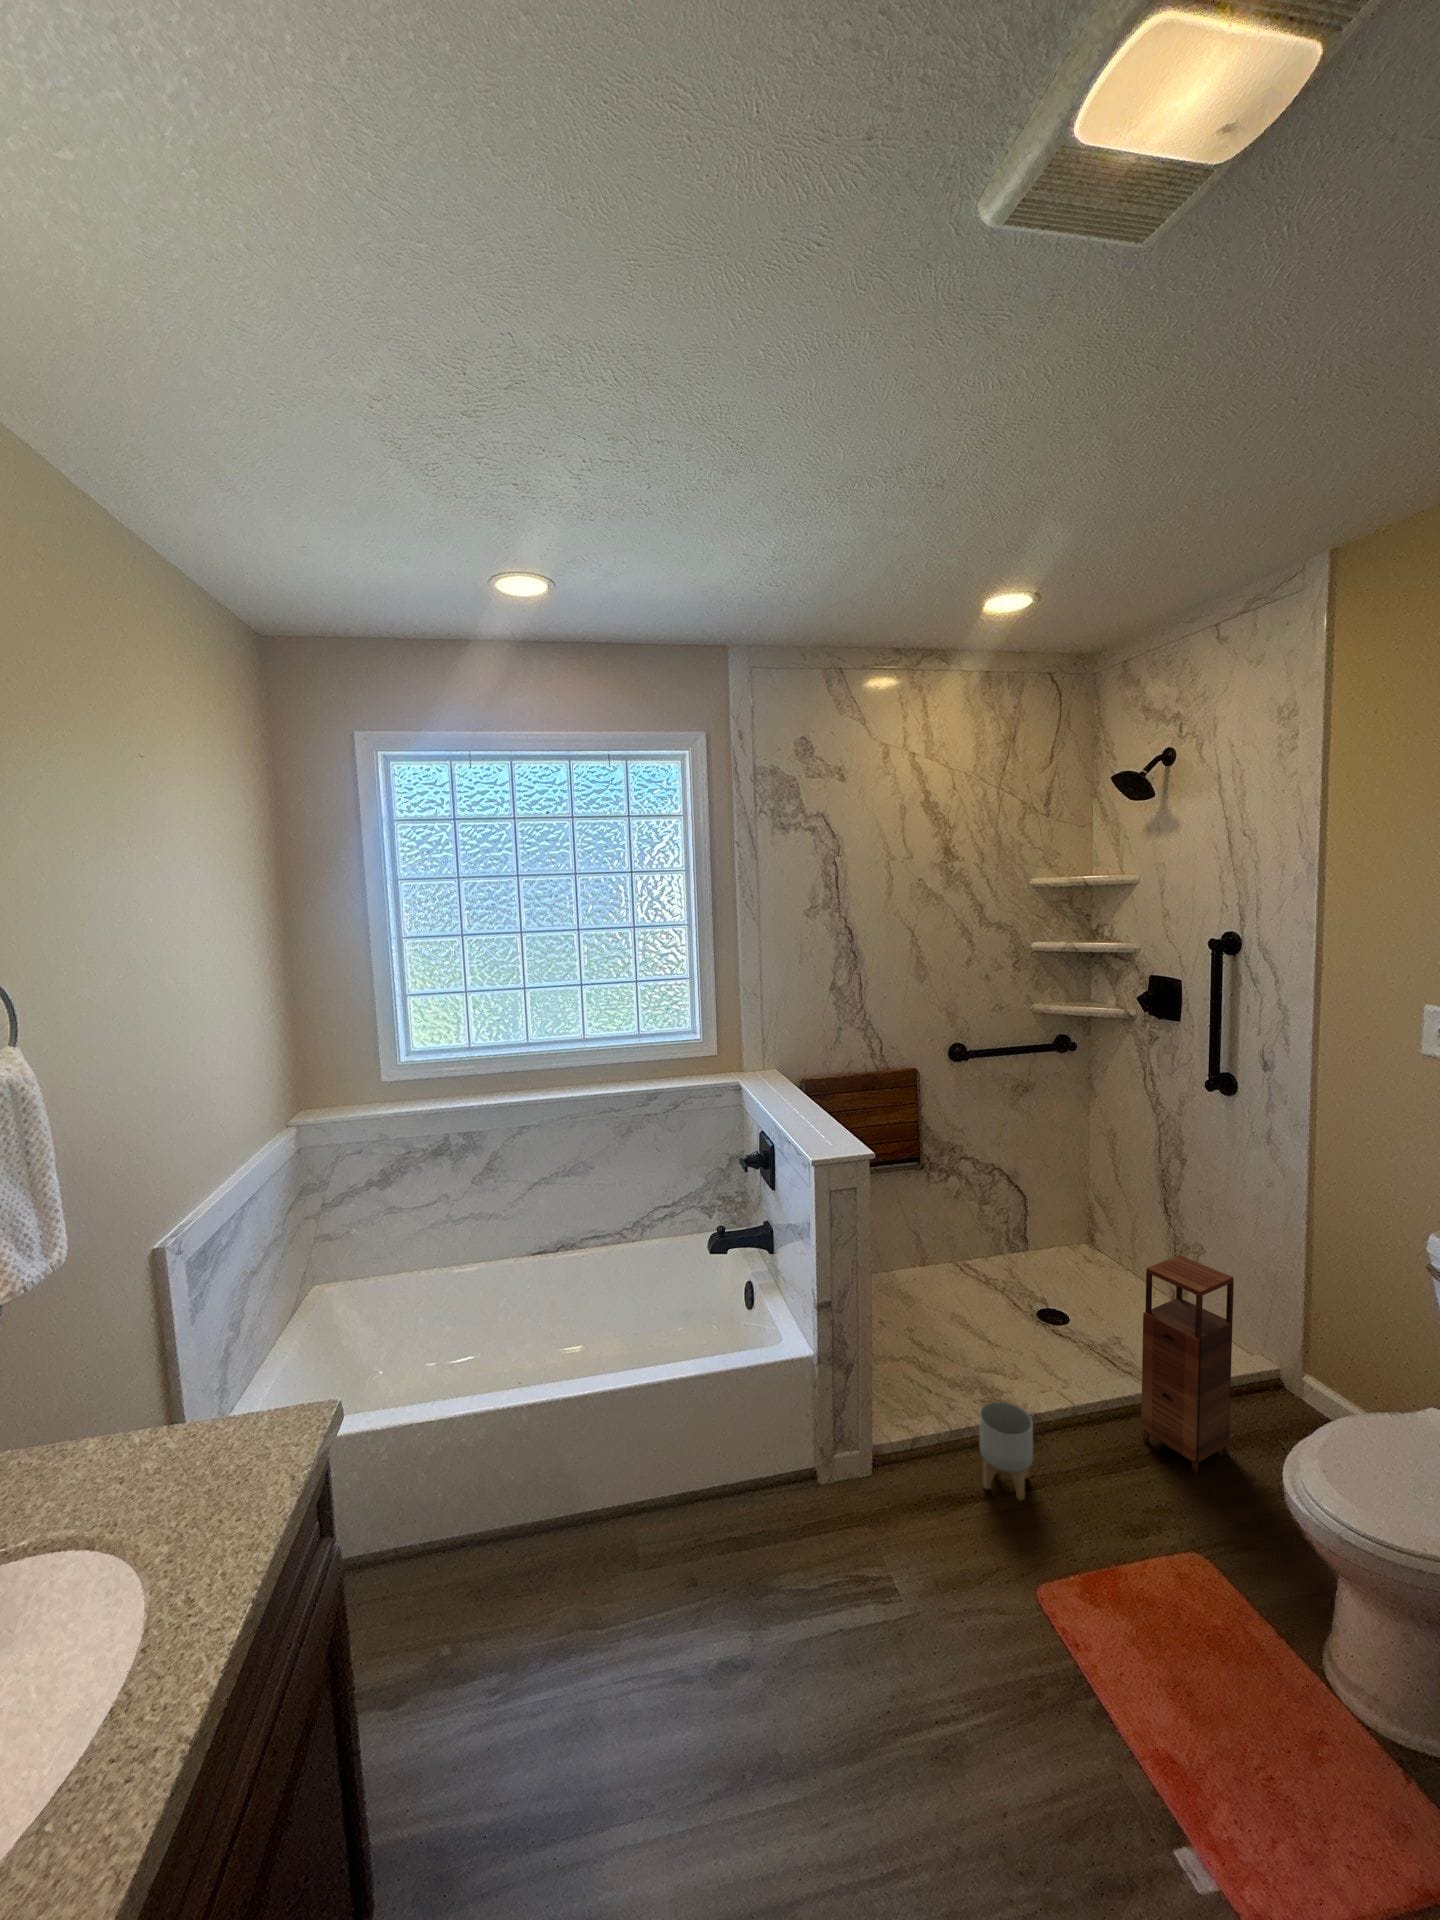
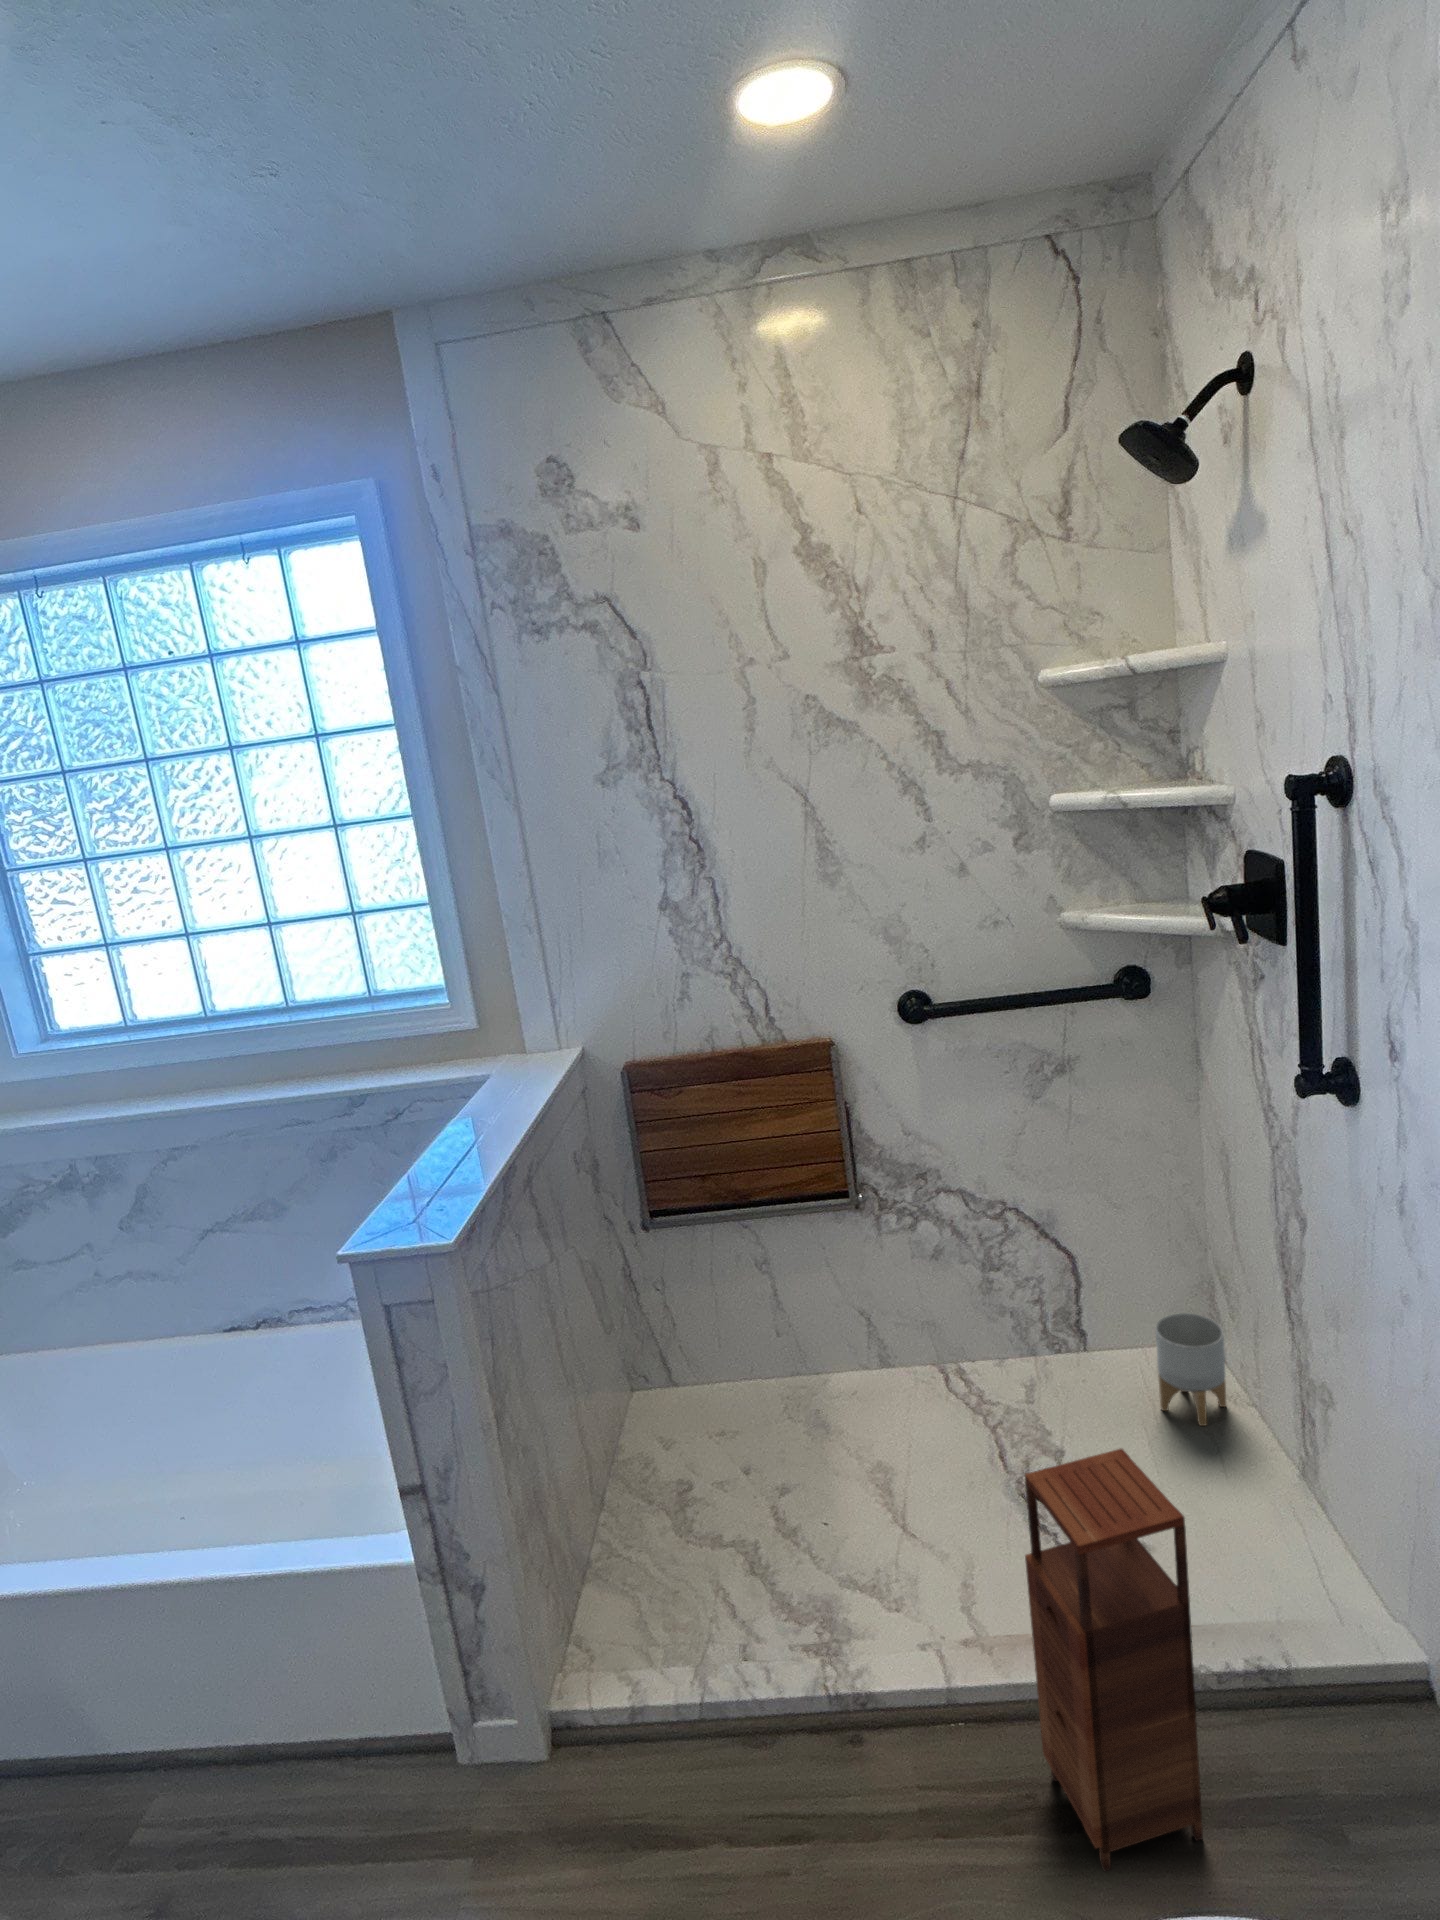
planter: present [980,1402,1033,1500] -> present [1155,1313,1226,1426]

